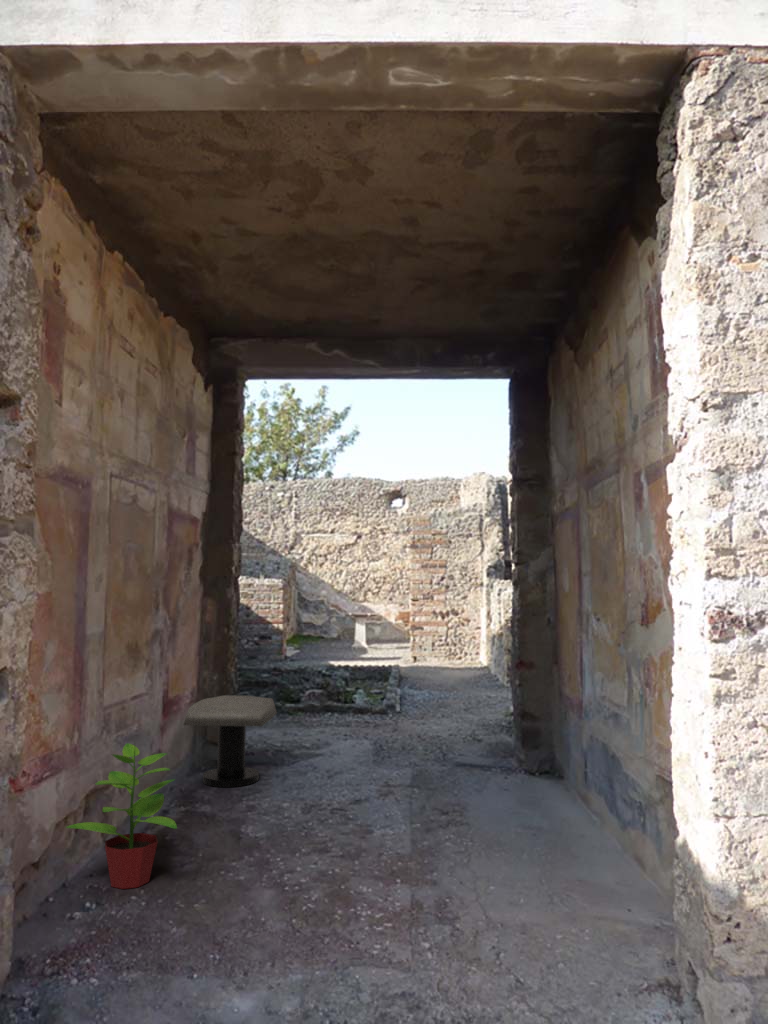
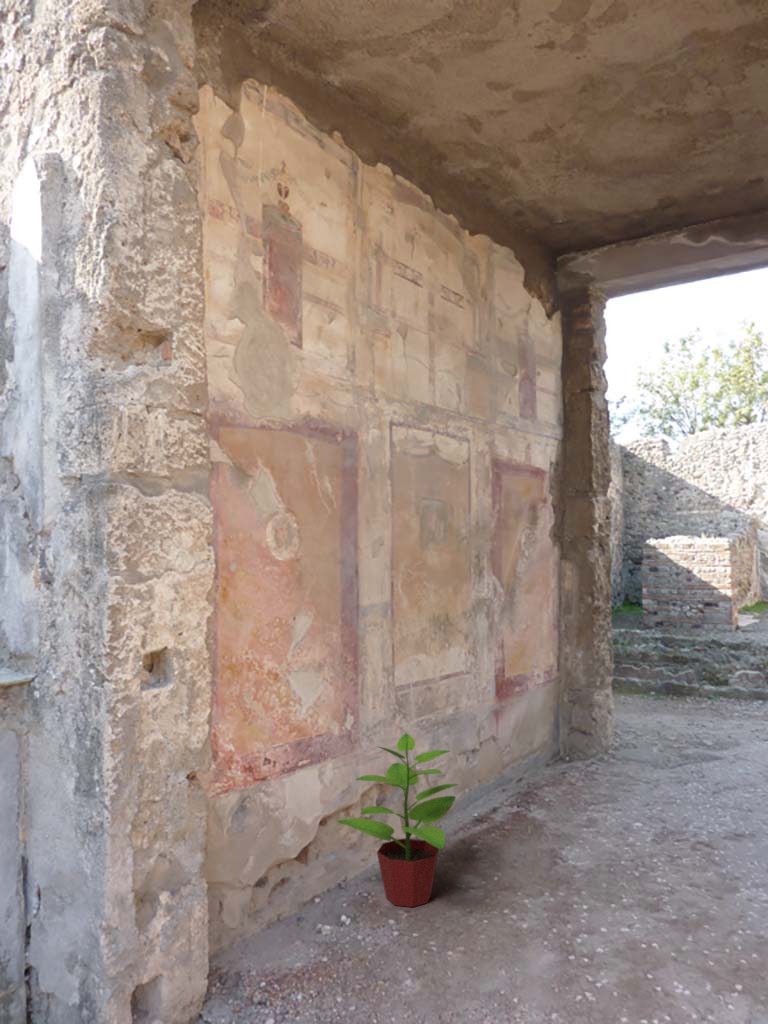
stool: present [184,695,277,787] -> none [530,678,654,791]

